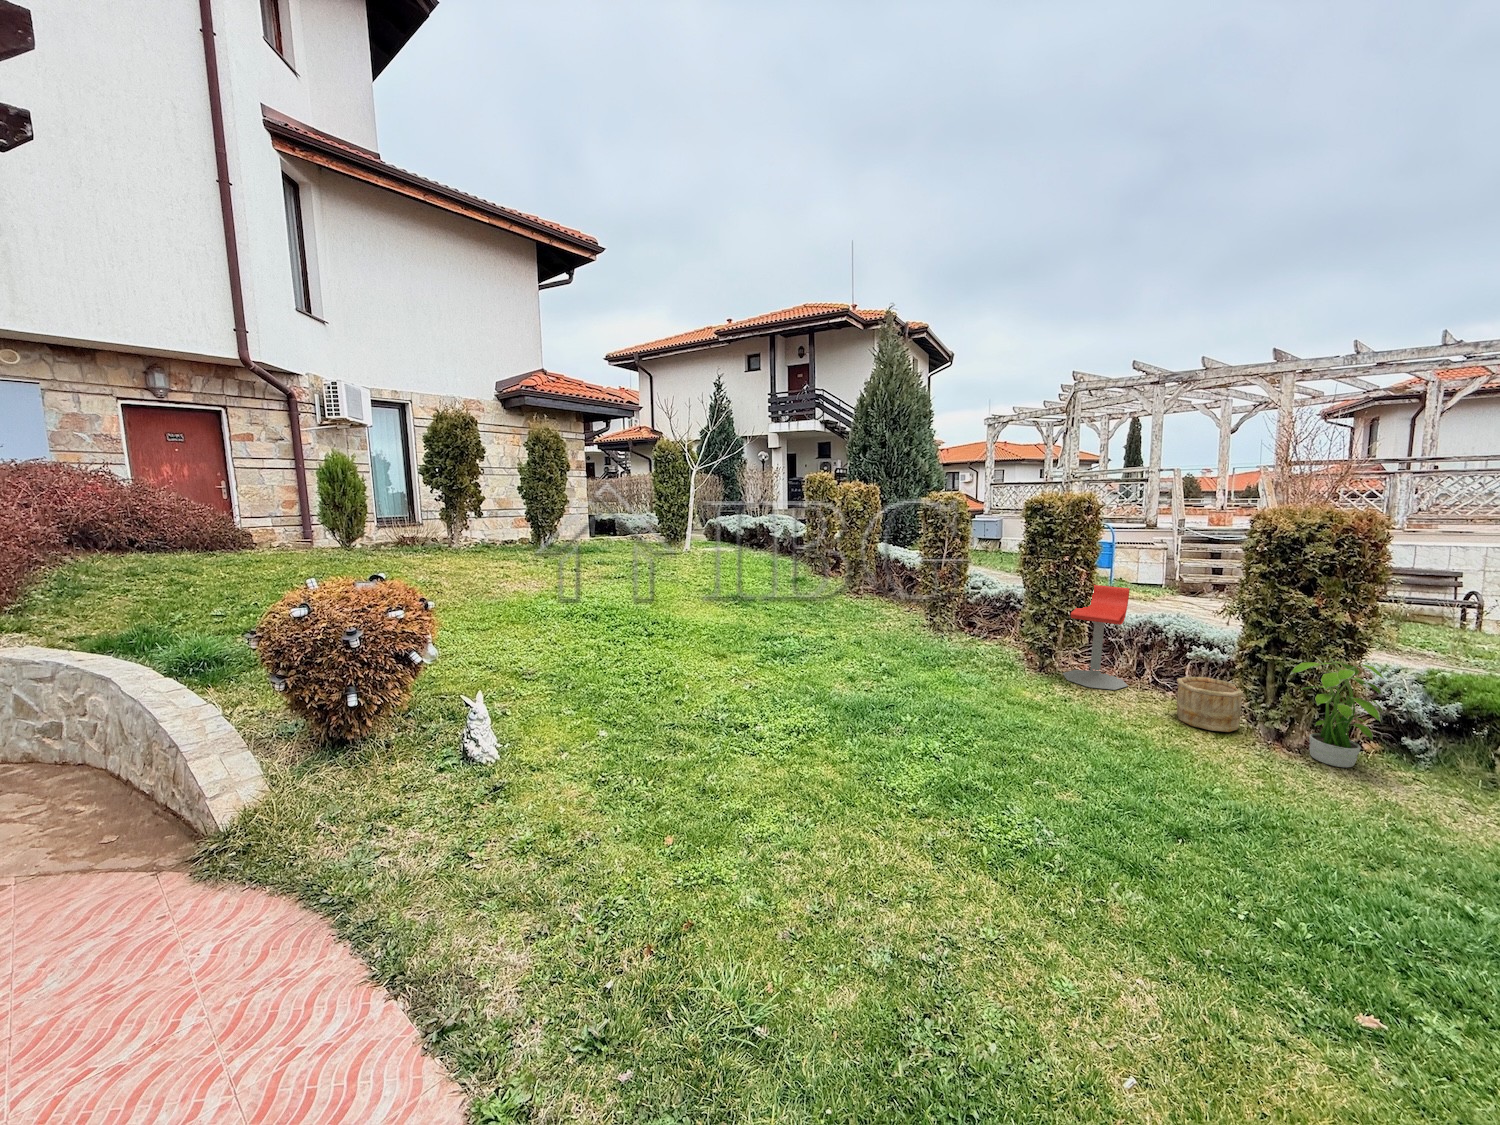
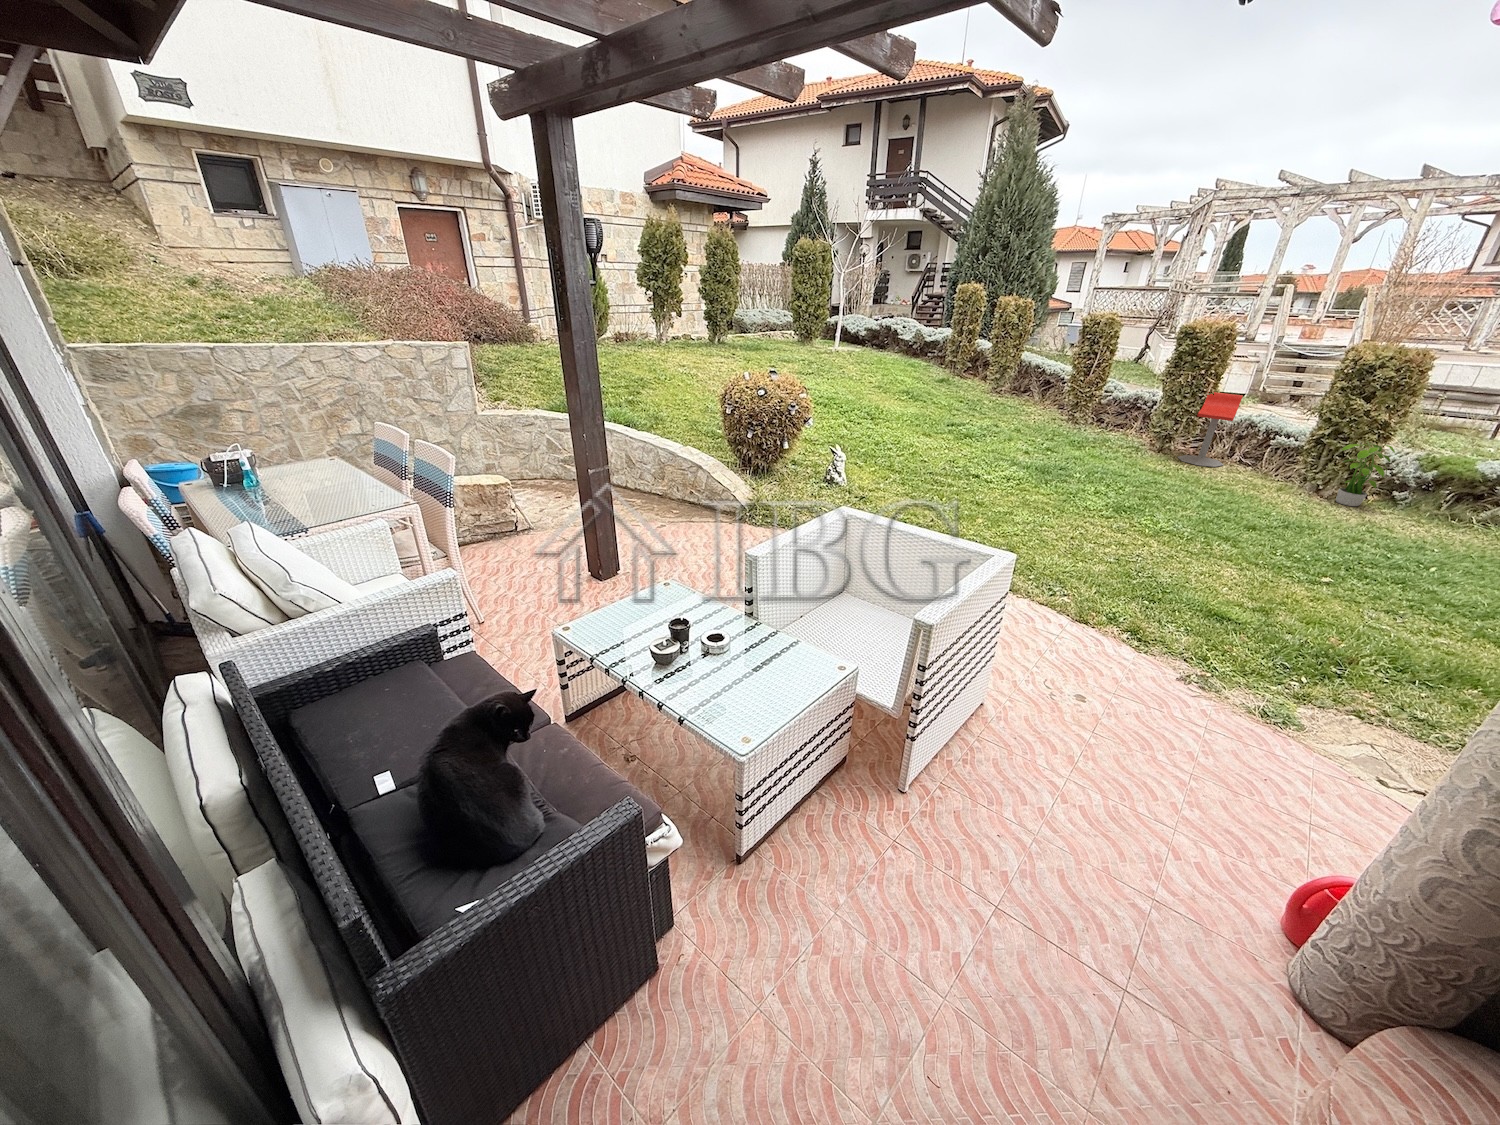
wooden bucket: present [1177,677,1244,732] -> none [1257,456,1306,489]

